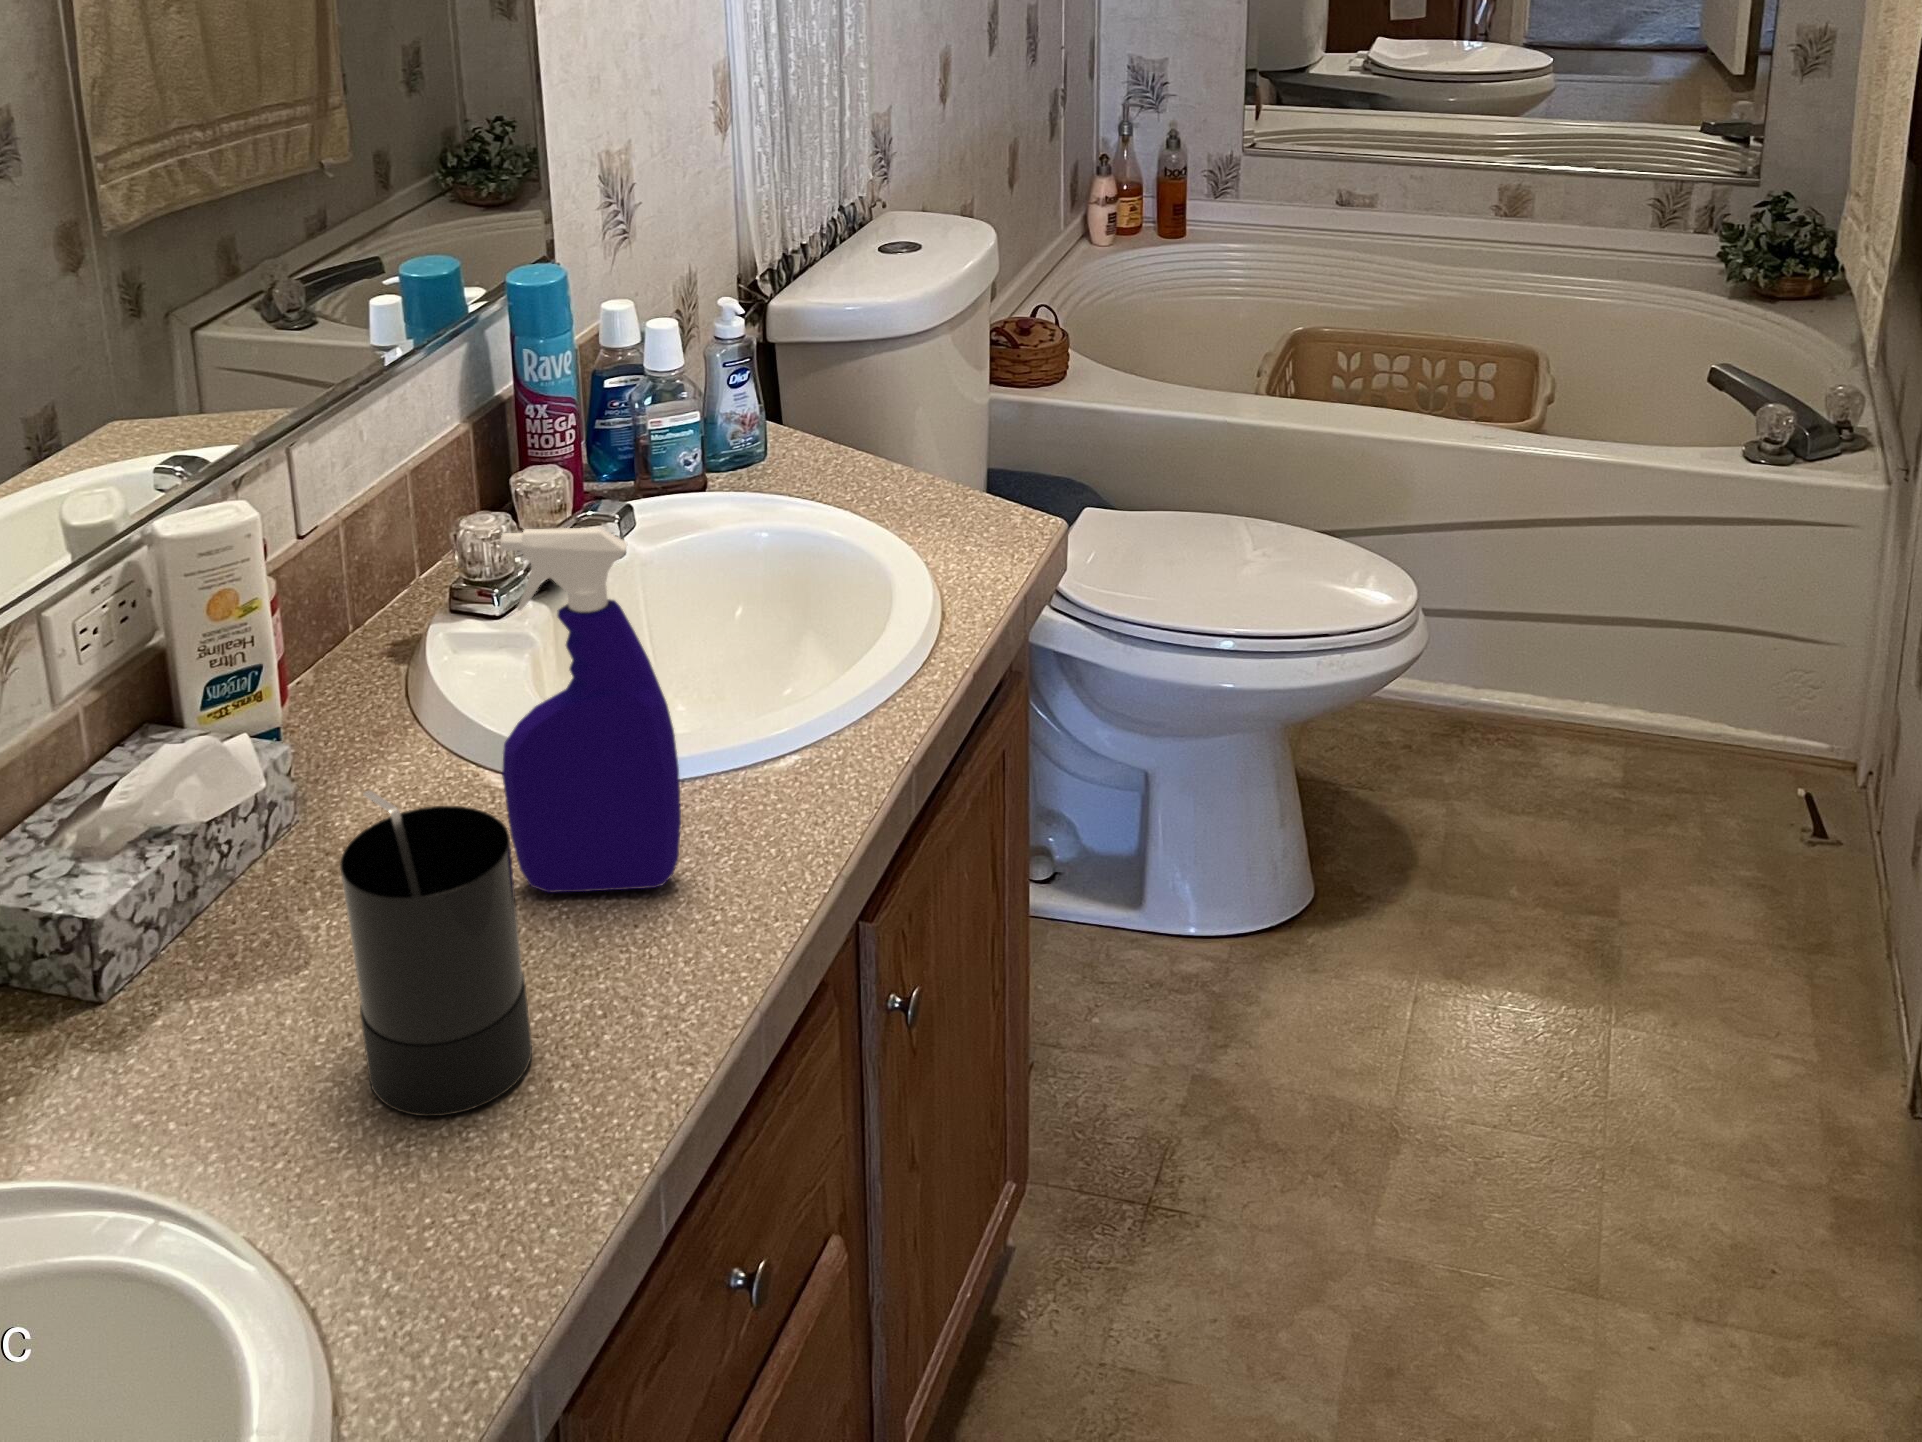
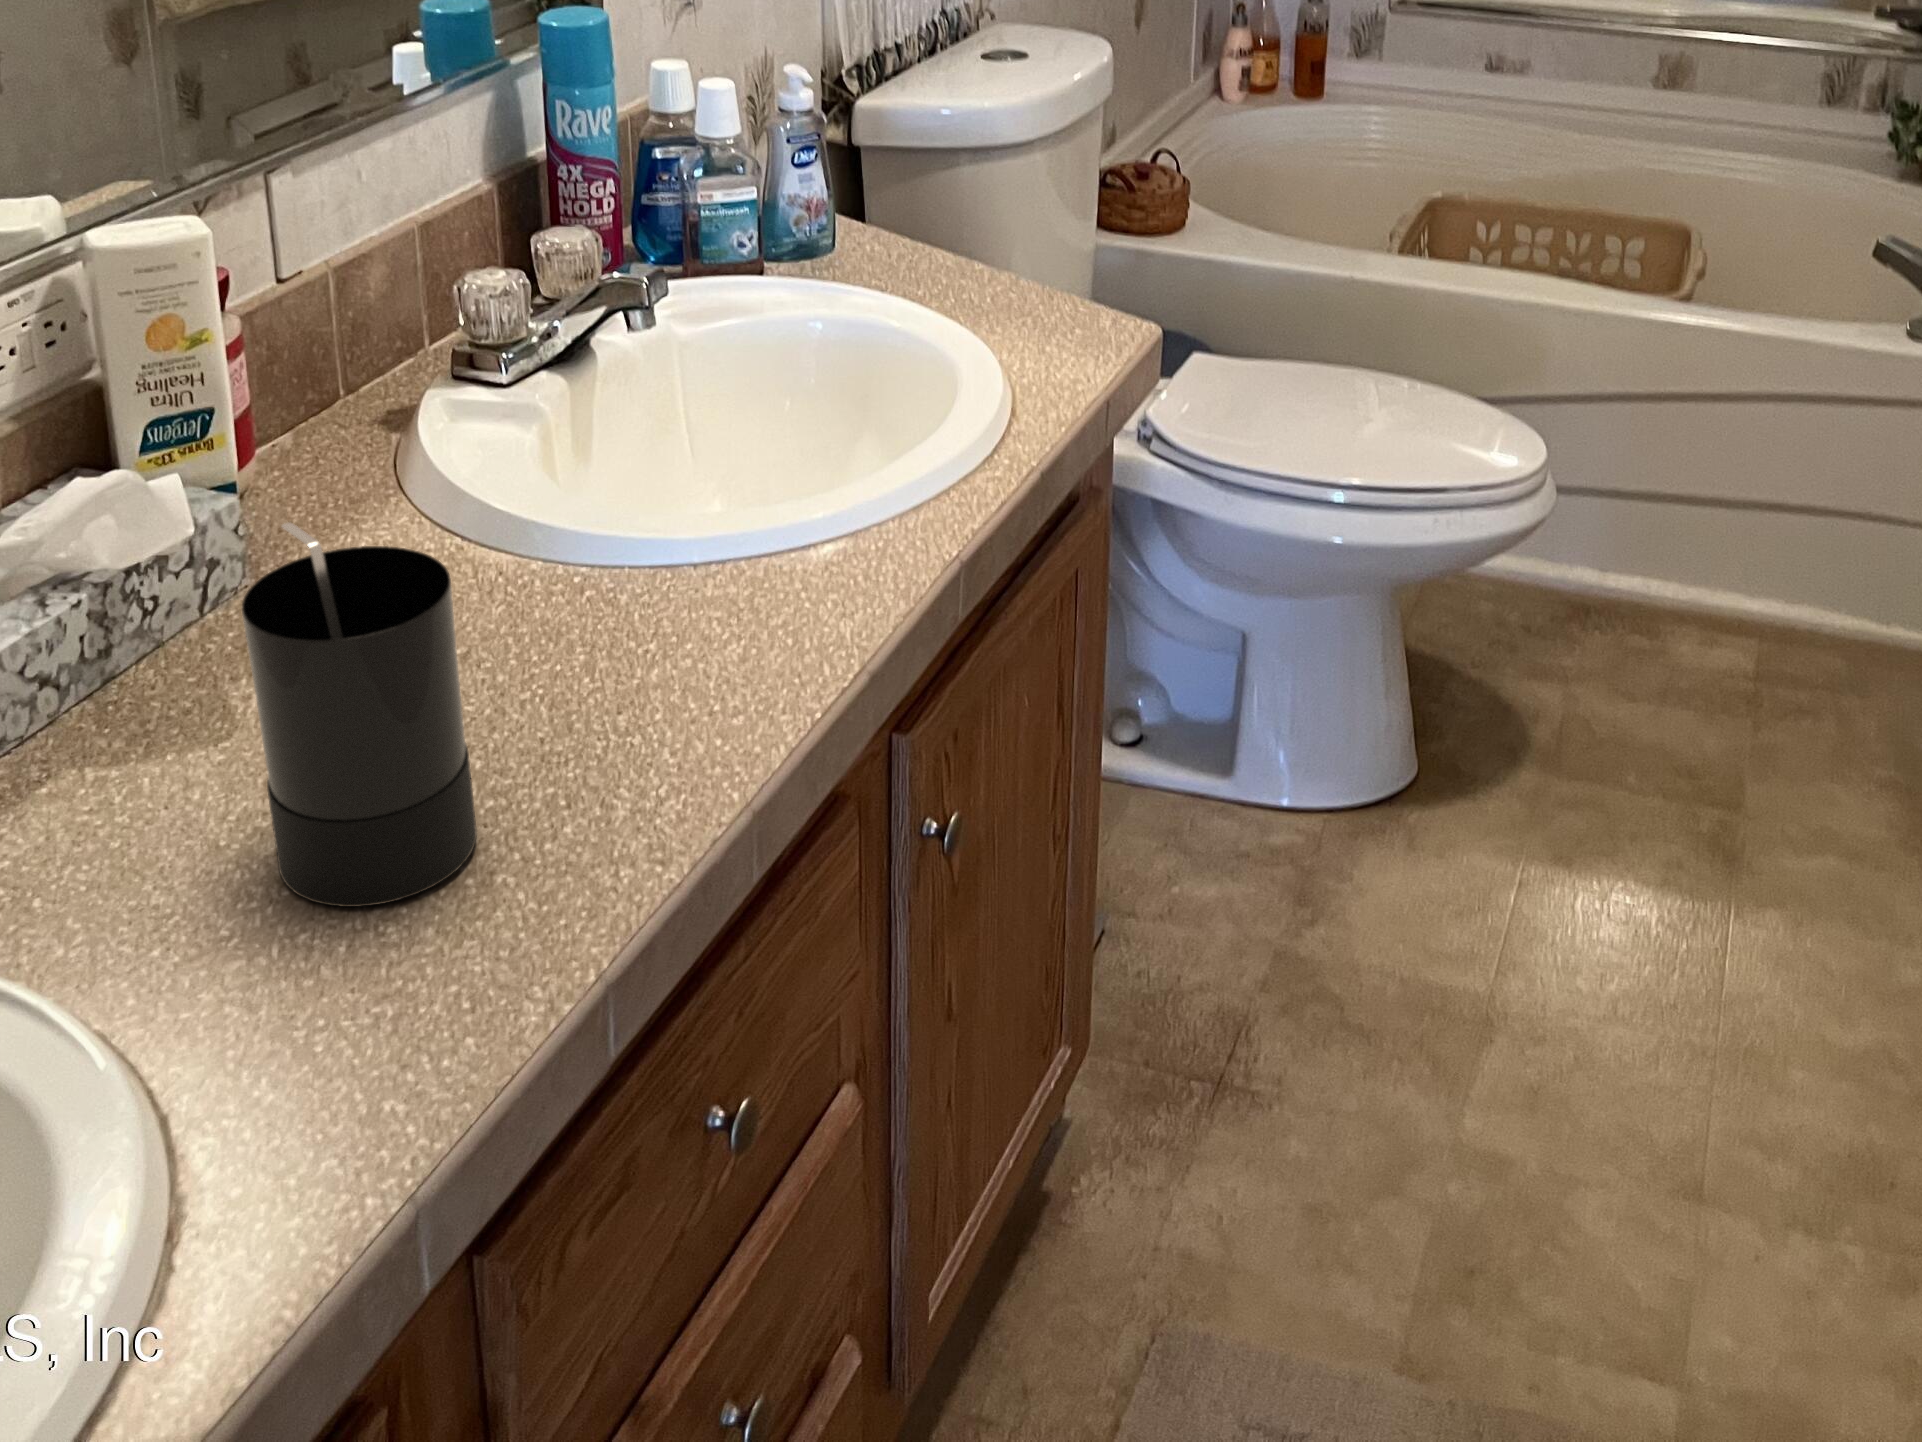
spray bottle: present [501,528,681,892] -> none [471,238,680,674]

